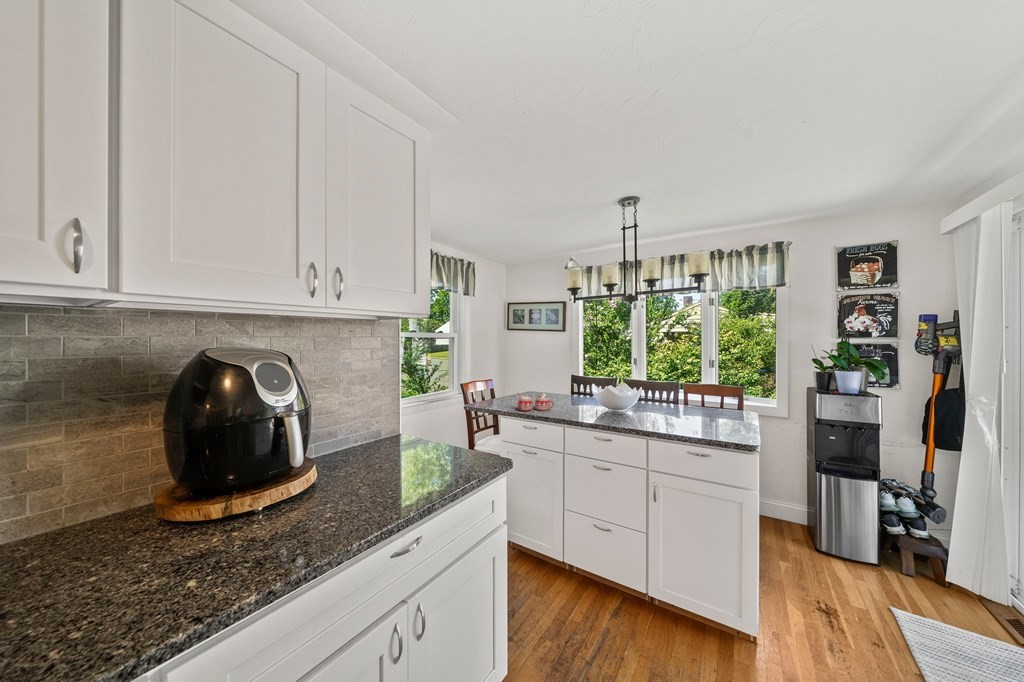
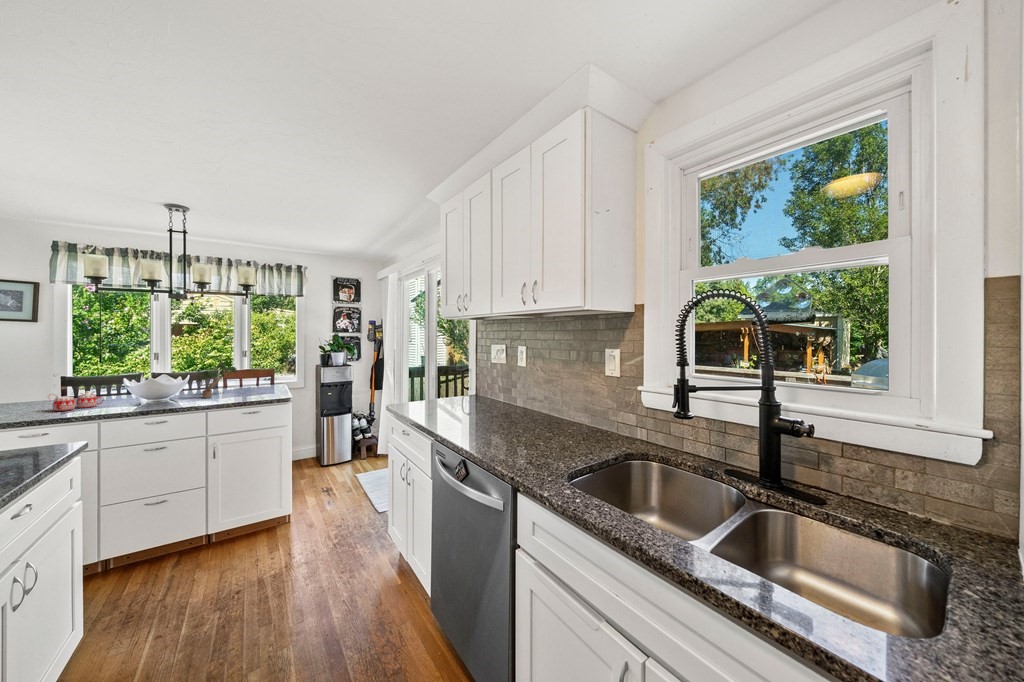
potted plant: none [628,372,687,420] -> present [198,362,237,398]

